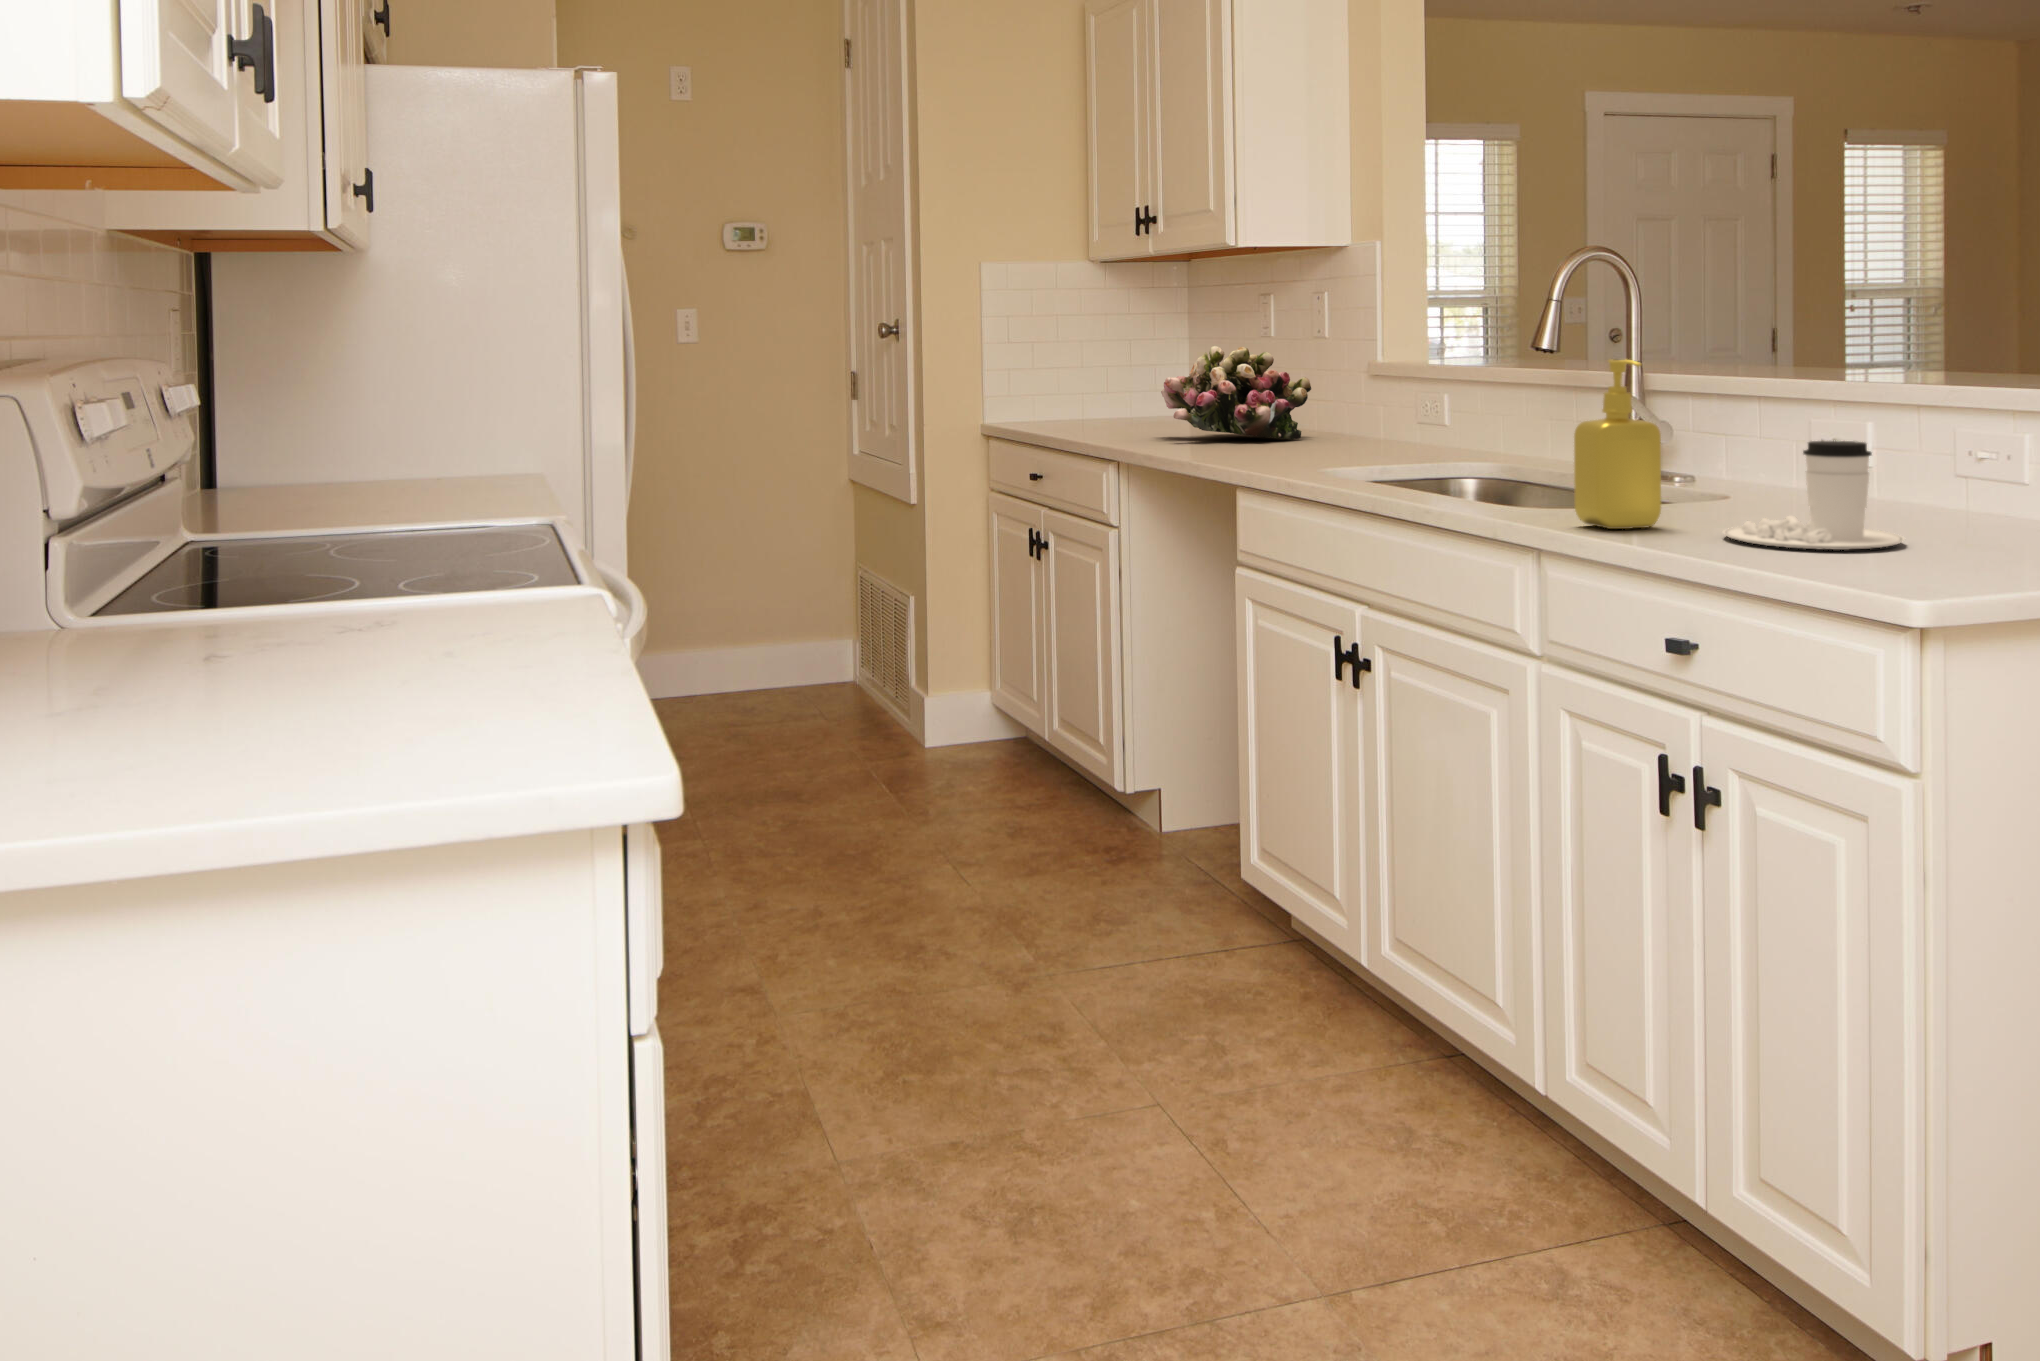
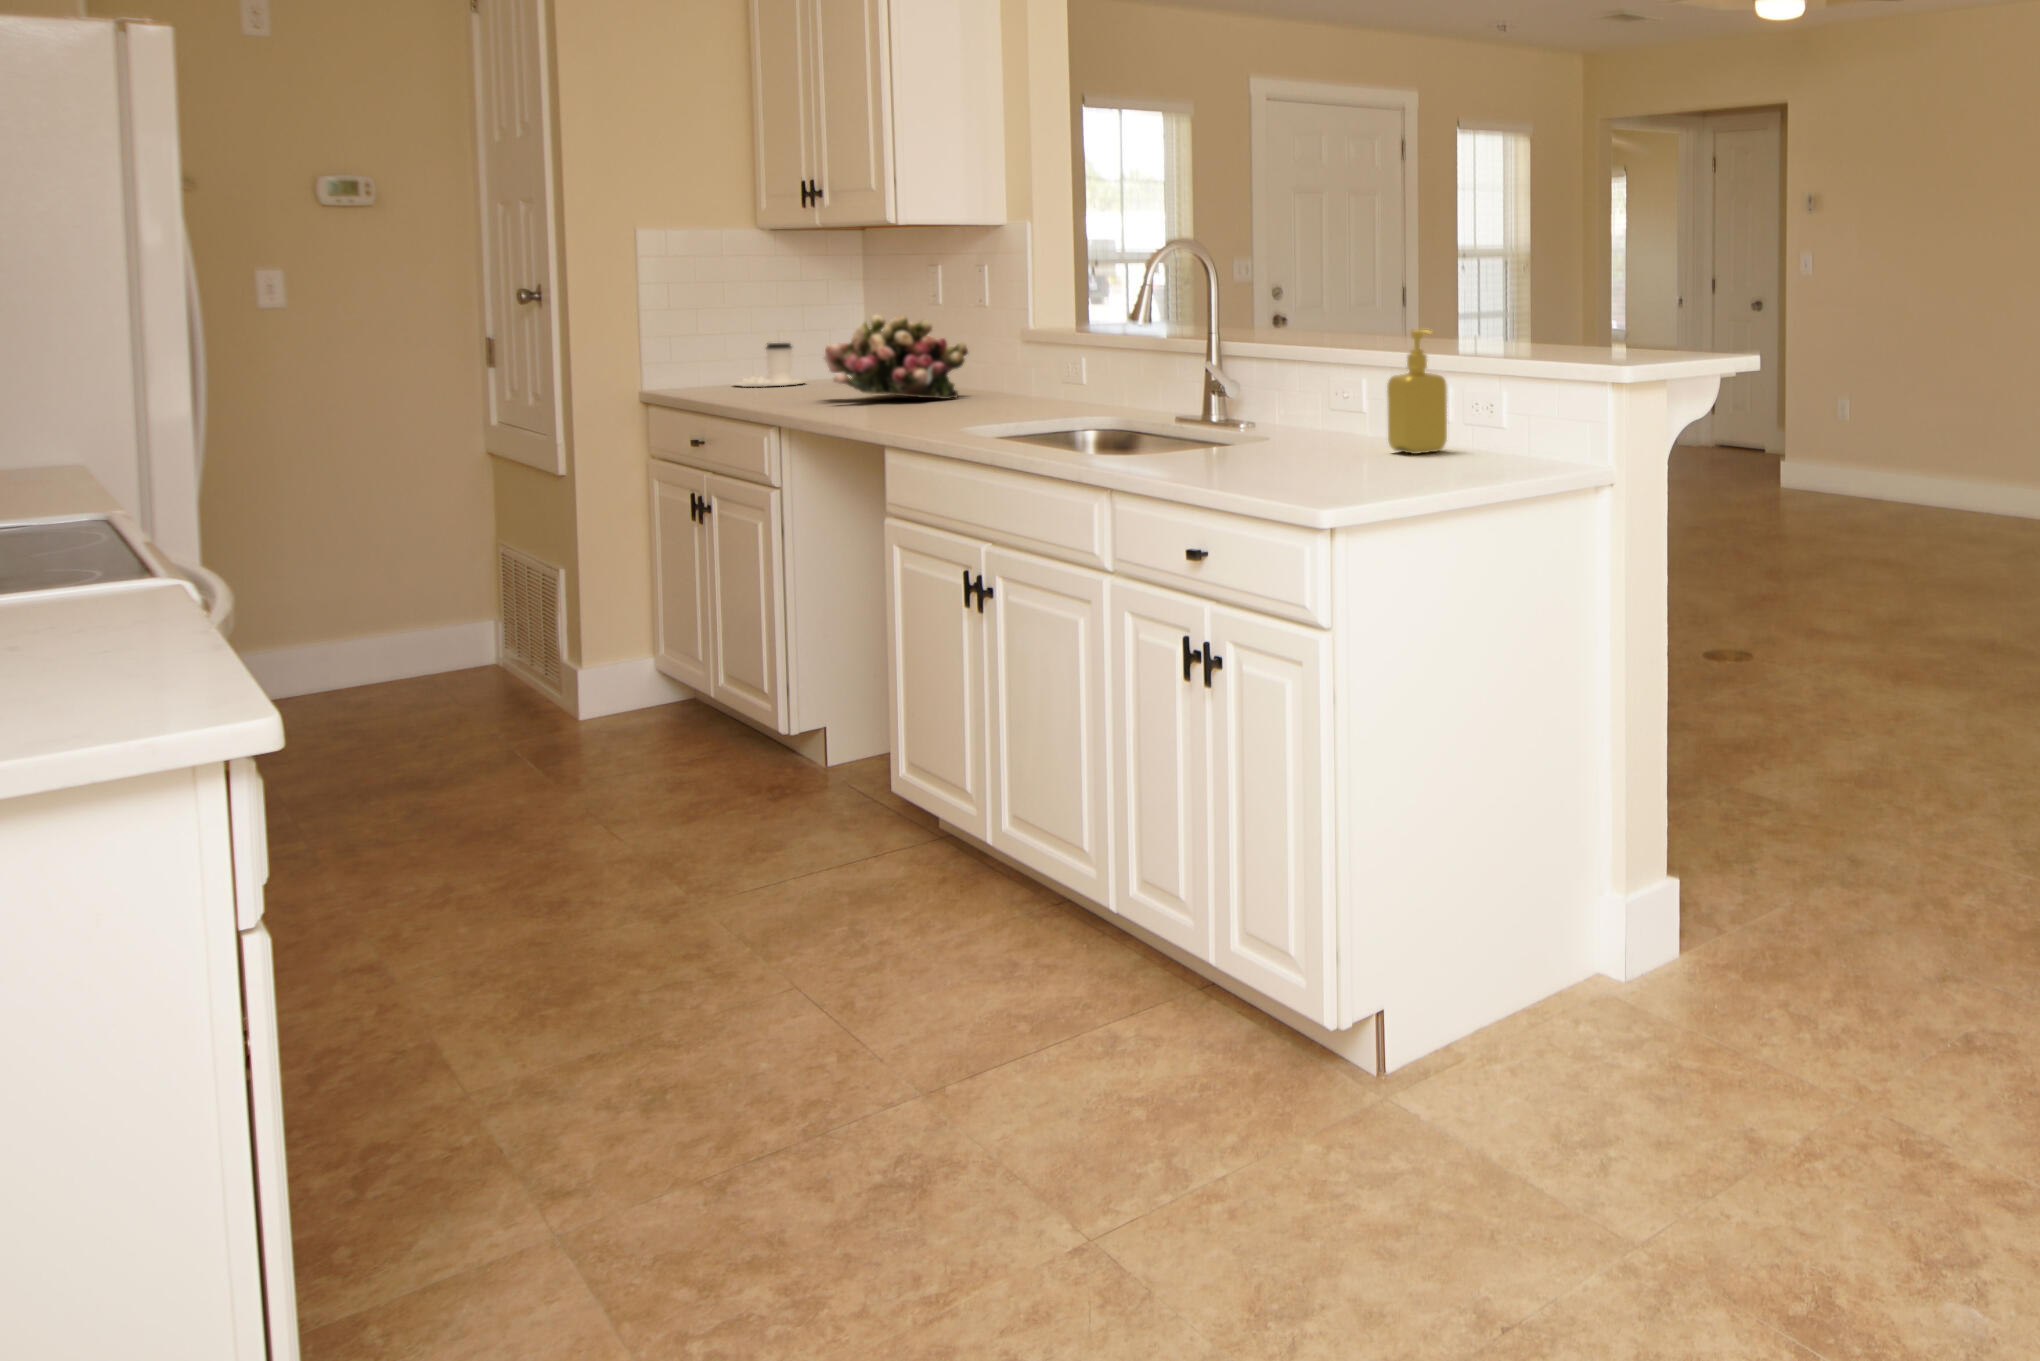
soap dispenser: present [1574,359,1661,529] -> present [1387,330,1447,454]
coffee cup: present [1723,441,1905,550] -> present [735,343,805,387]

